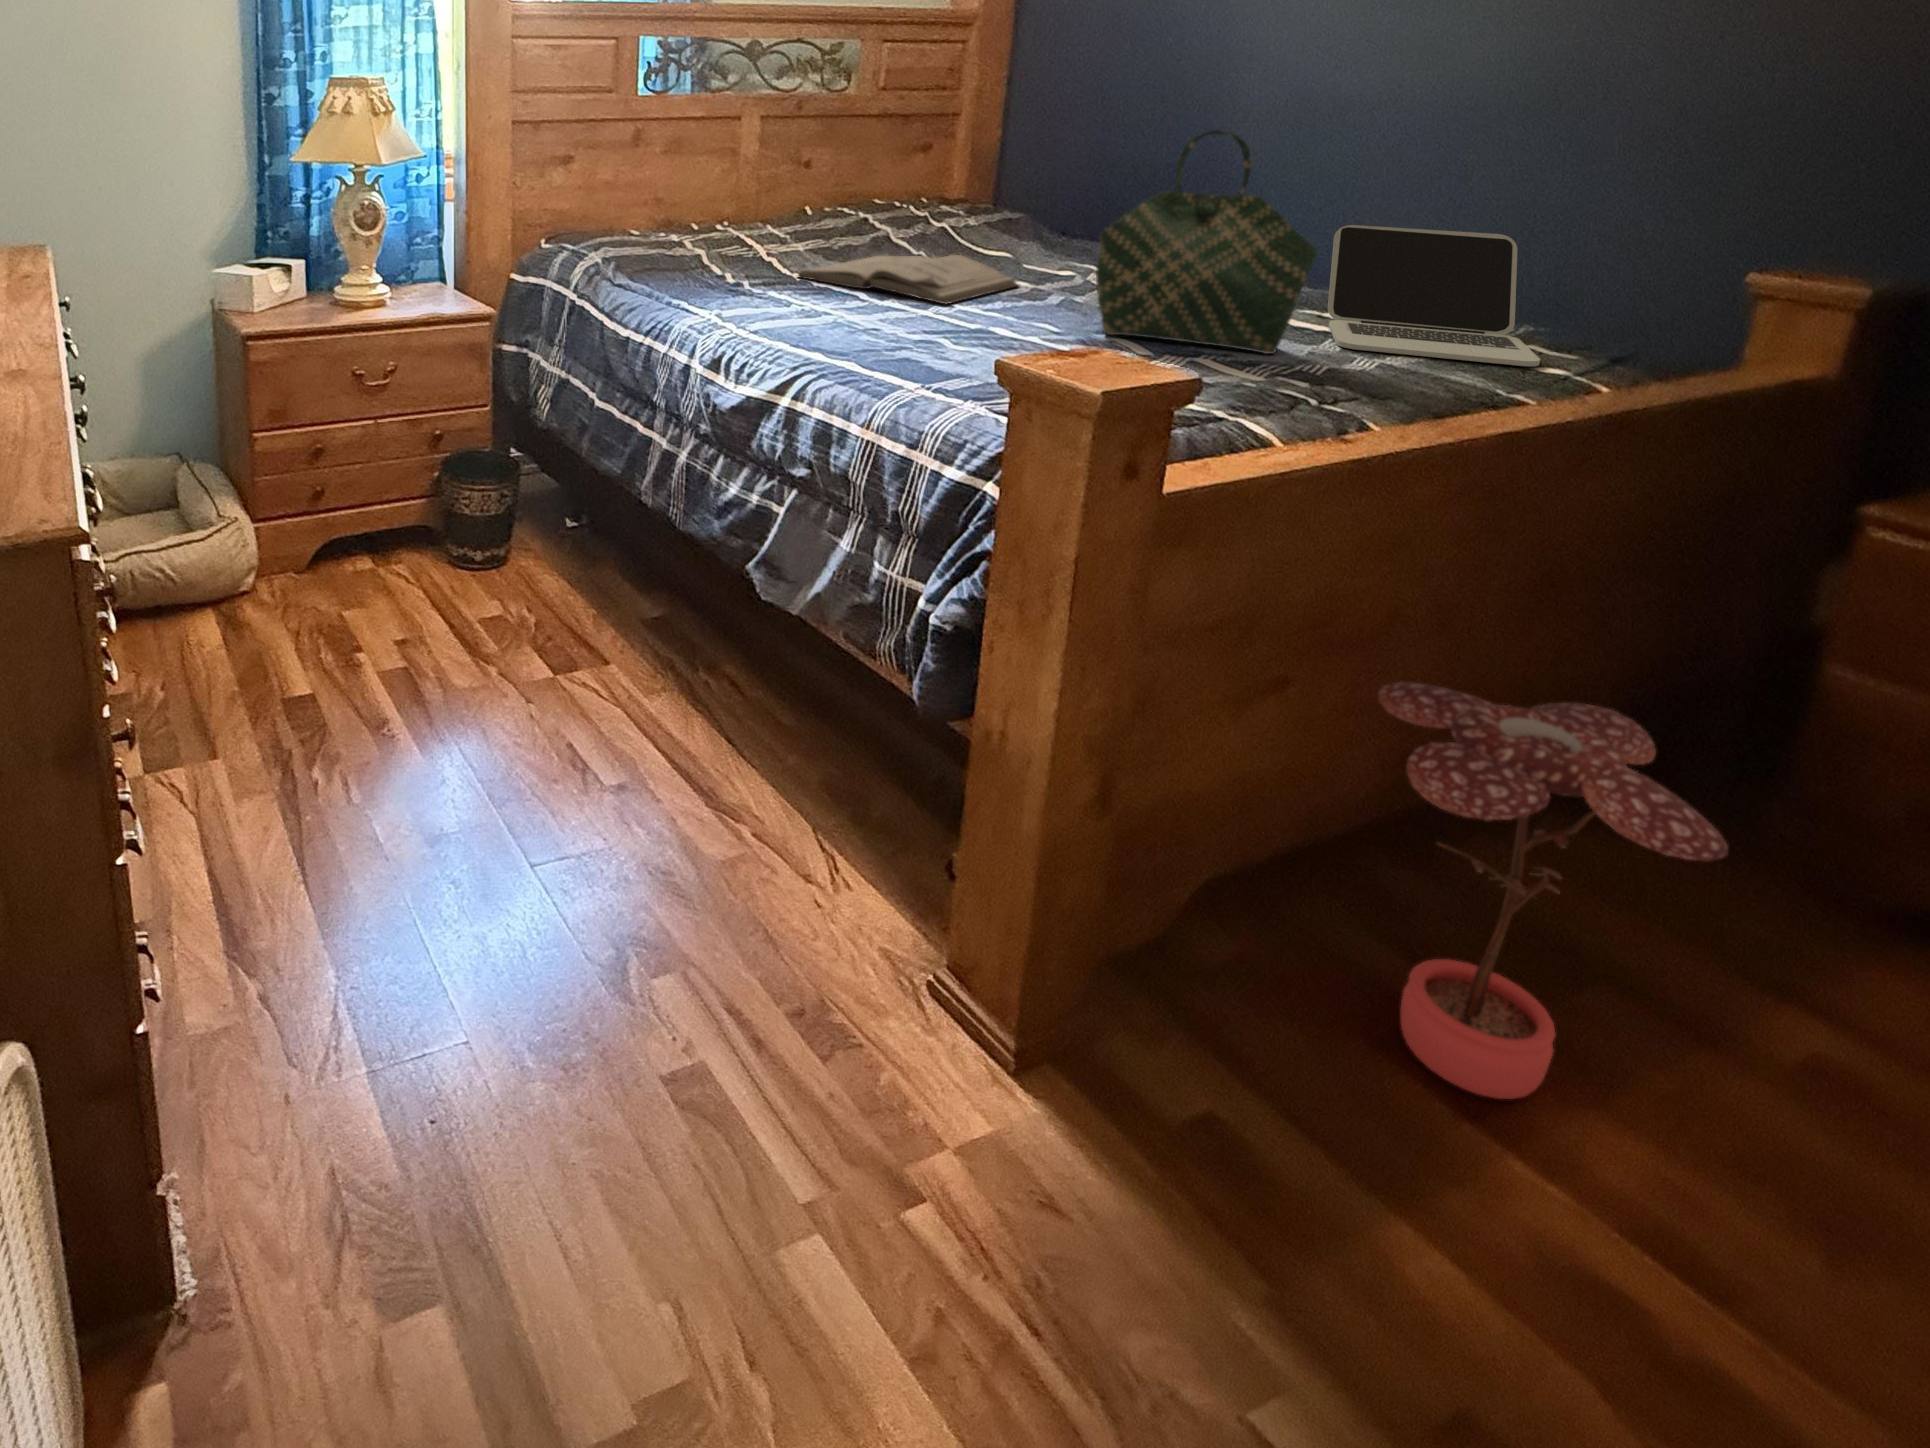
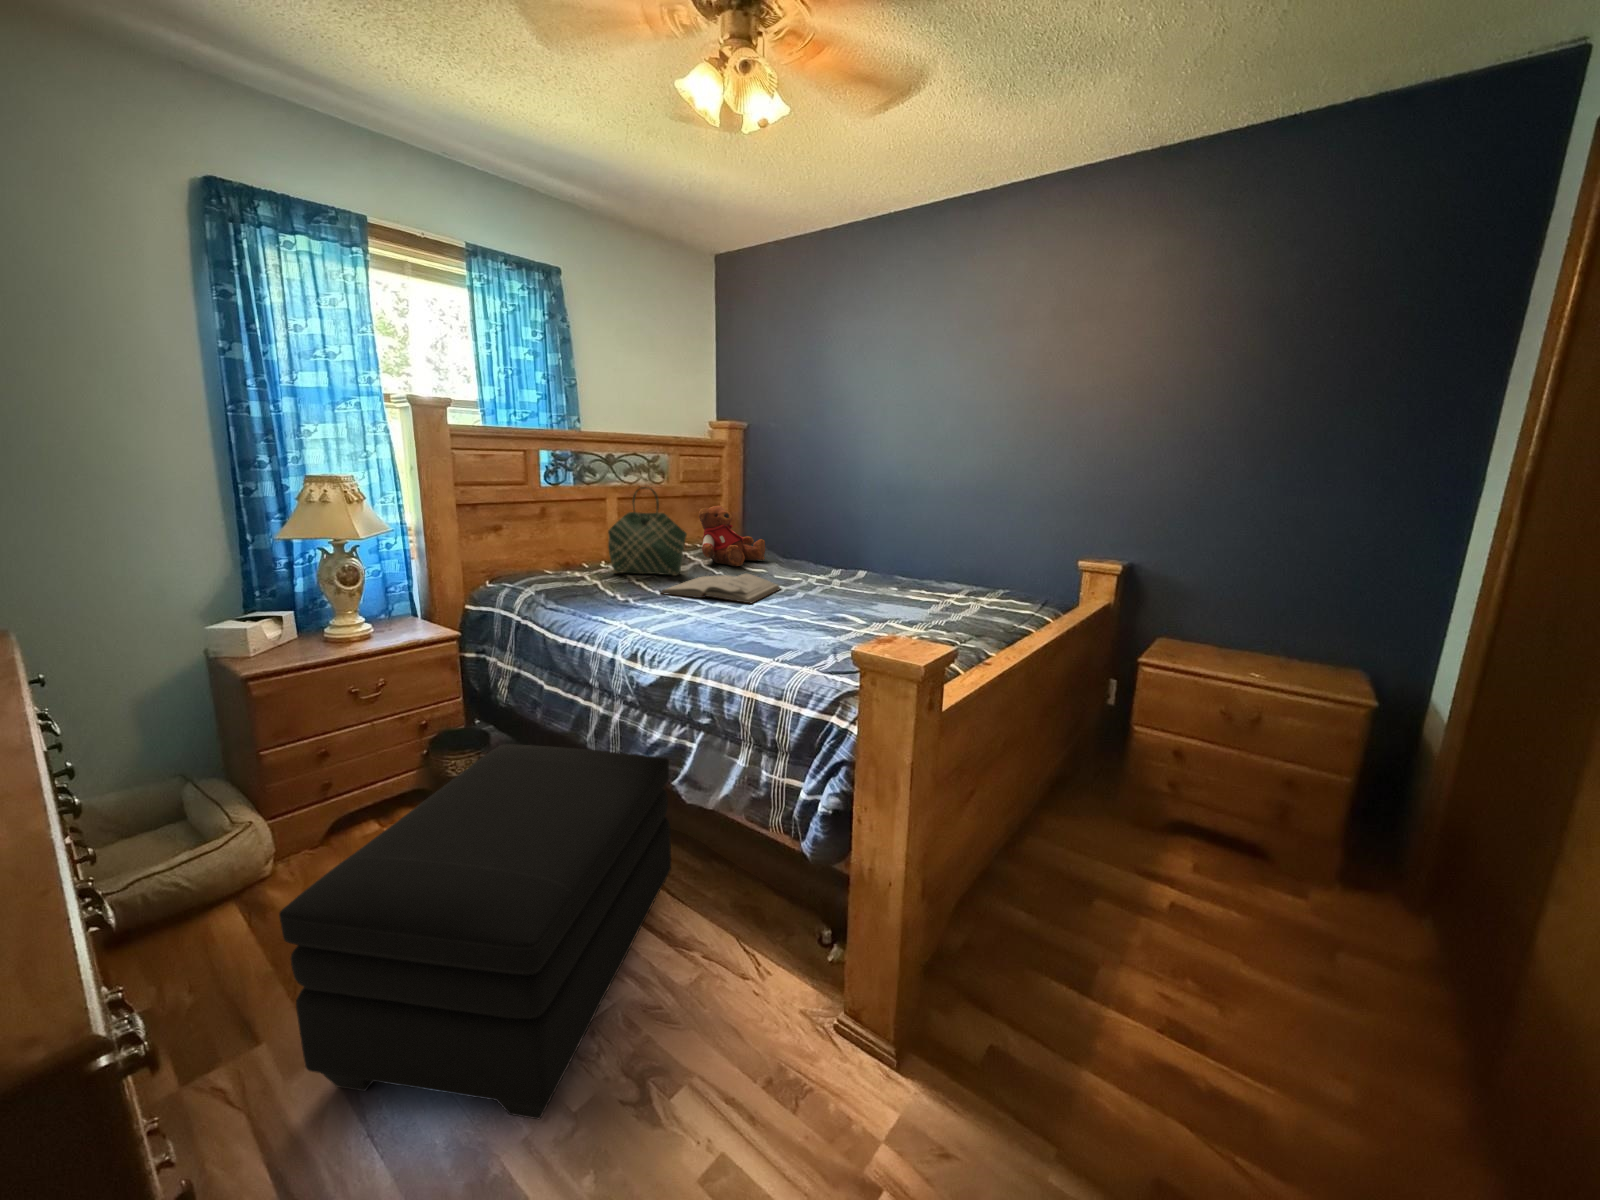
tote bag: present [1096,130,1319,354] -> present [608,487,687,576]
teddy bear: none [897,133,1023,244] -> present [699,506,765,566]
laptop: present [1328,225,1540,366] -> none [924,547,1019,610]
ottoman: none [238,468,744,943] -> present [279,744,671,1119]
potted plant: present [1378,682,1728,1099] -> none [1019,775,1178,981]

